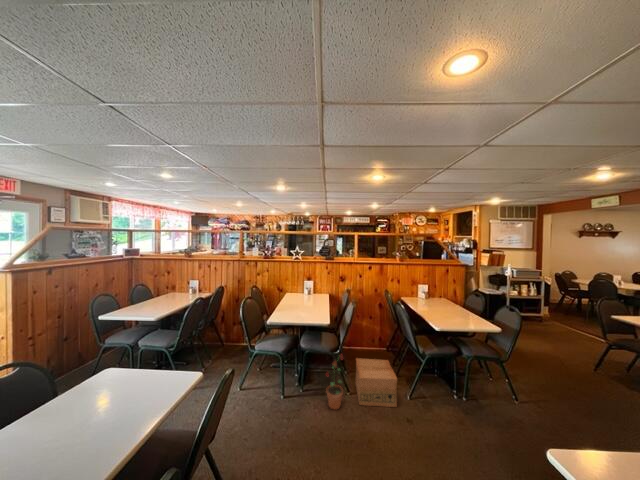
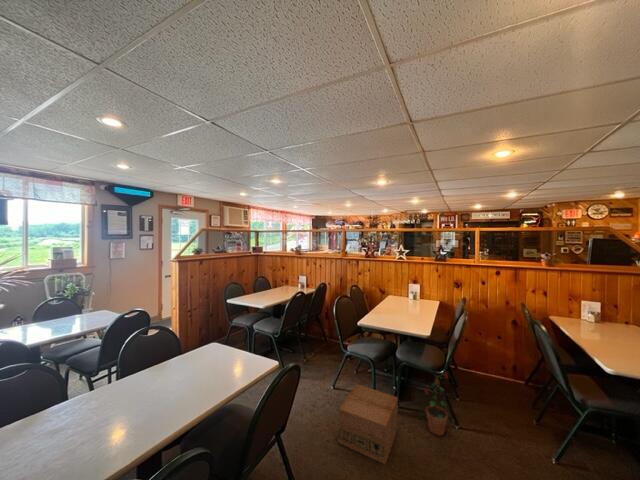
cardboard box: present [355,358,397,407] -> present [338,384,398,465]

